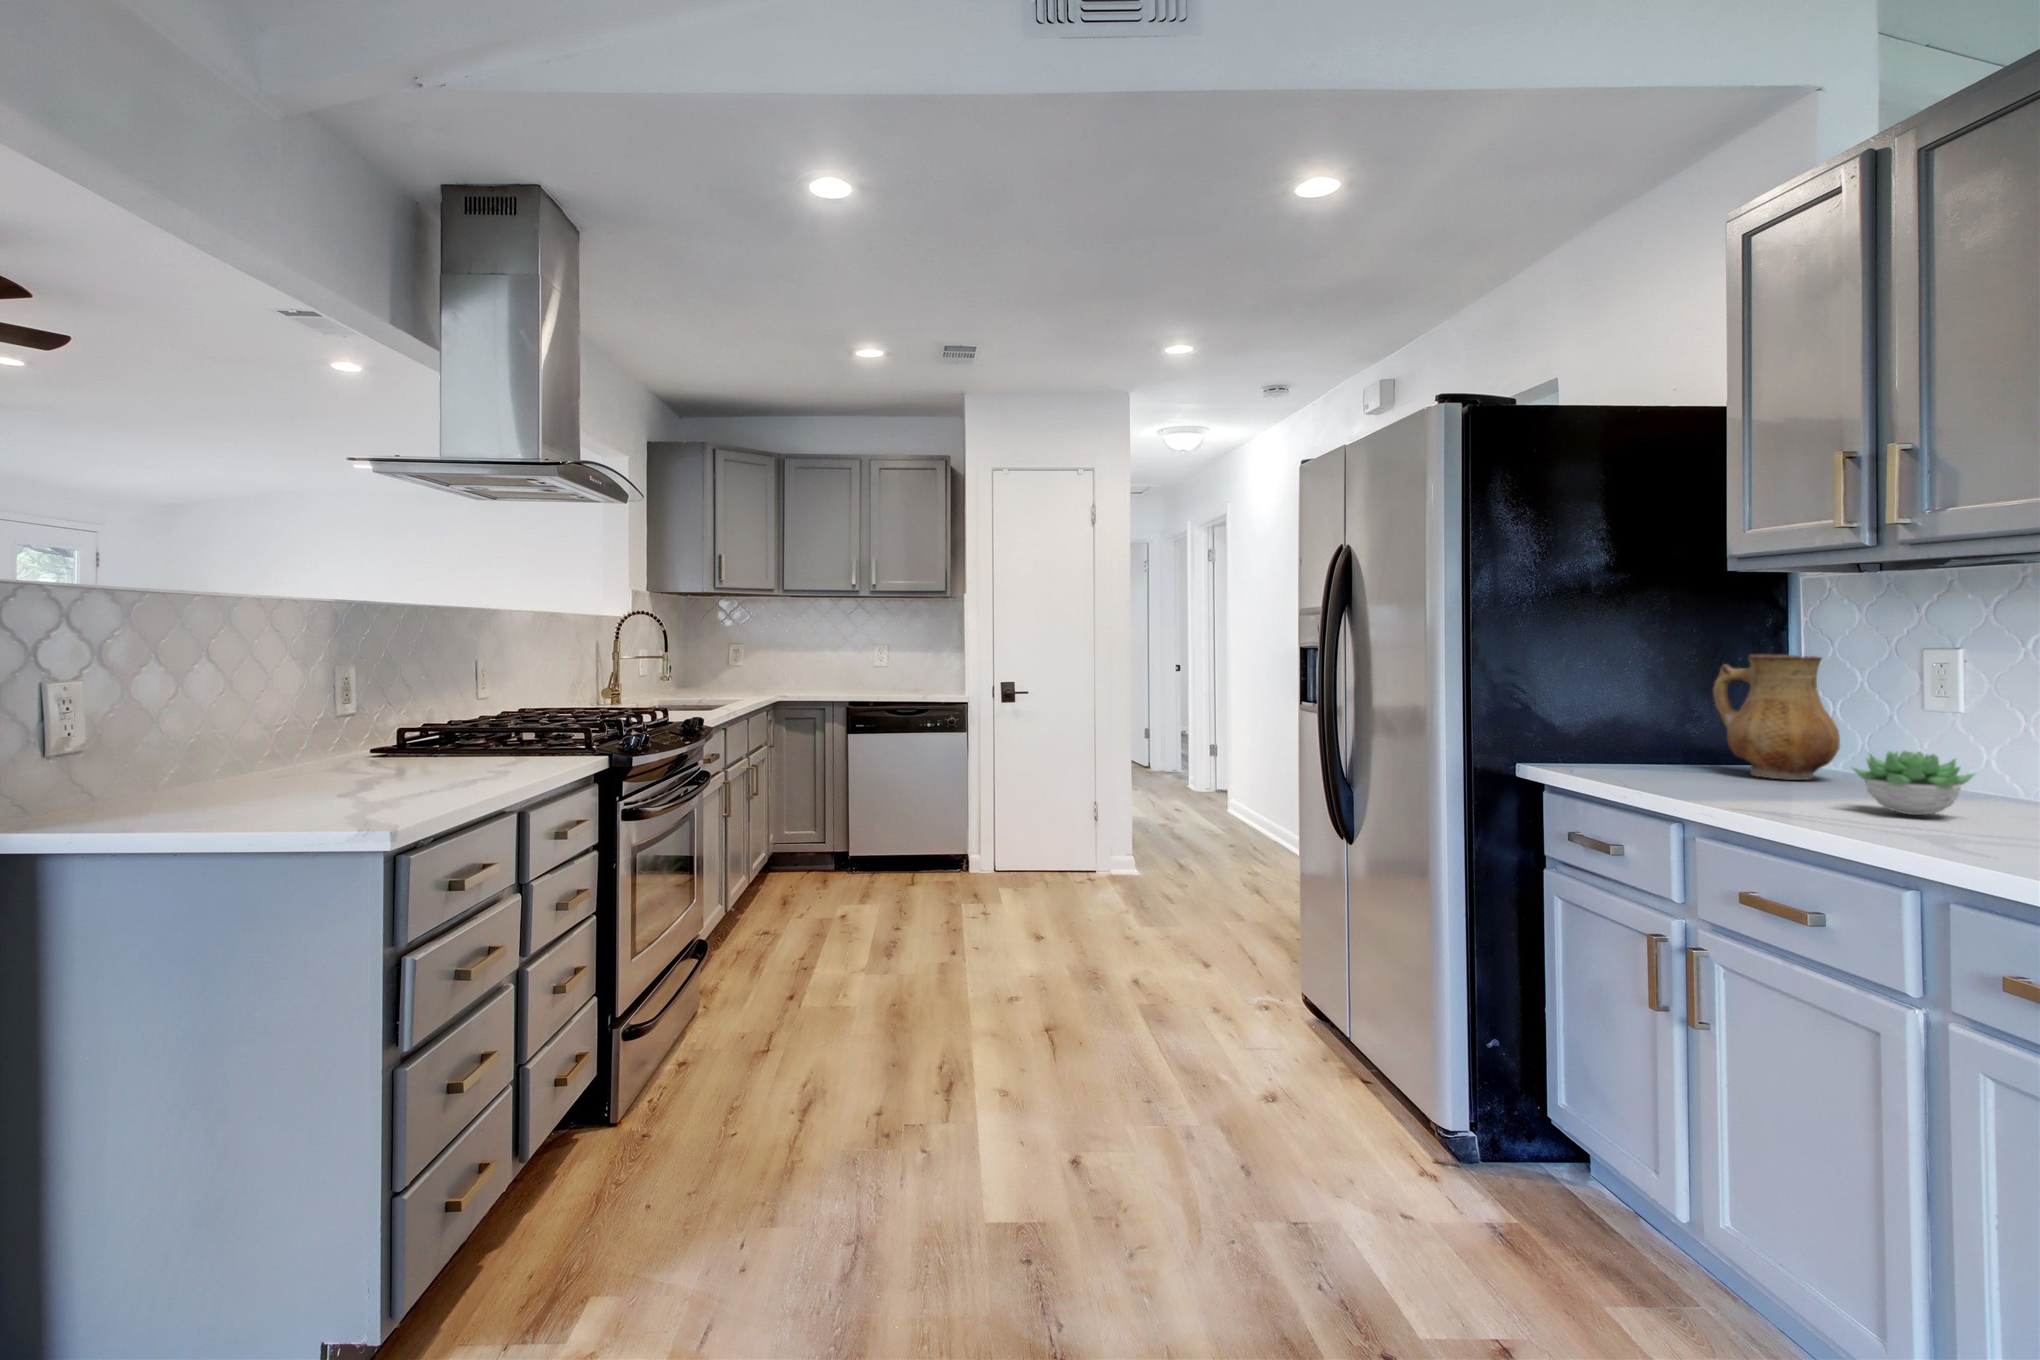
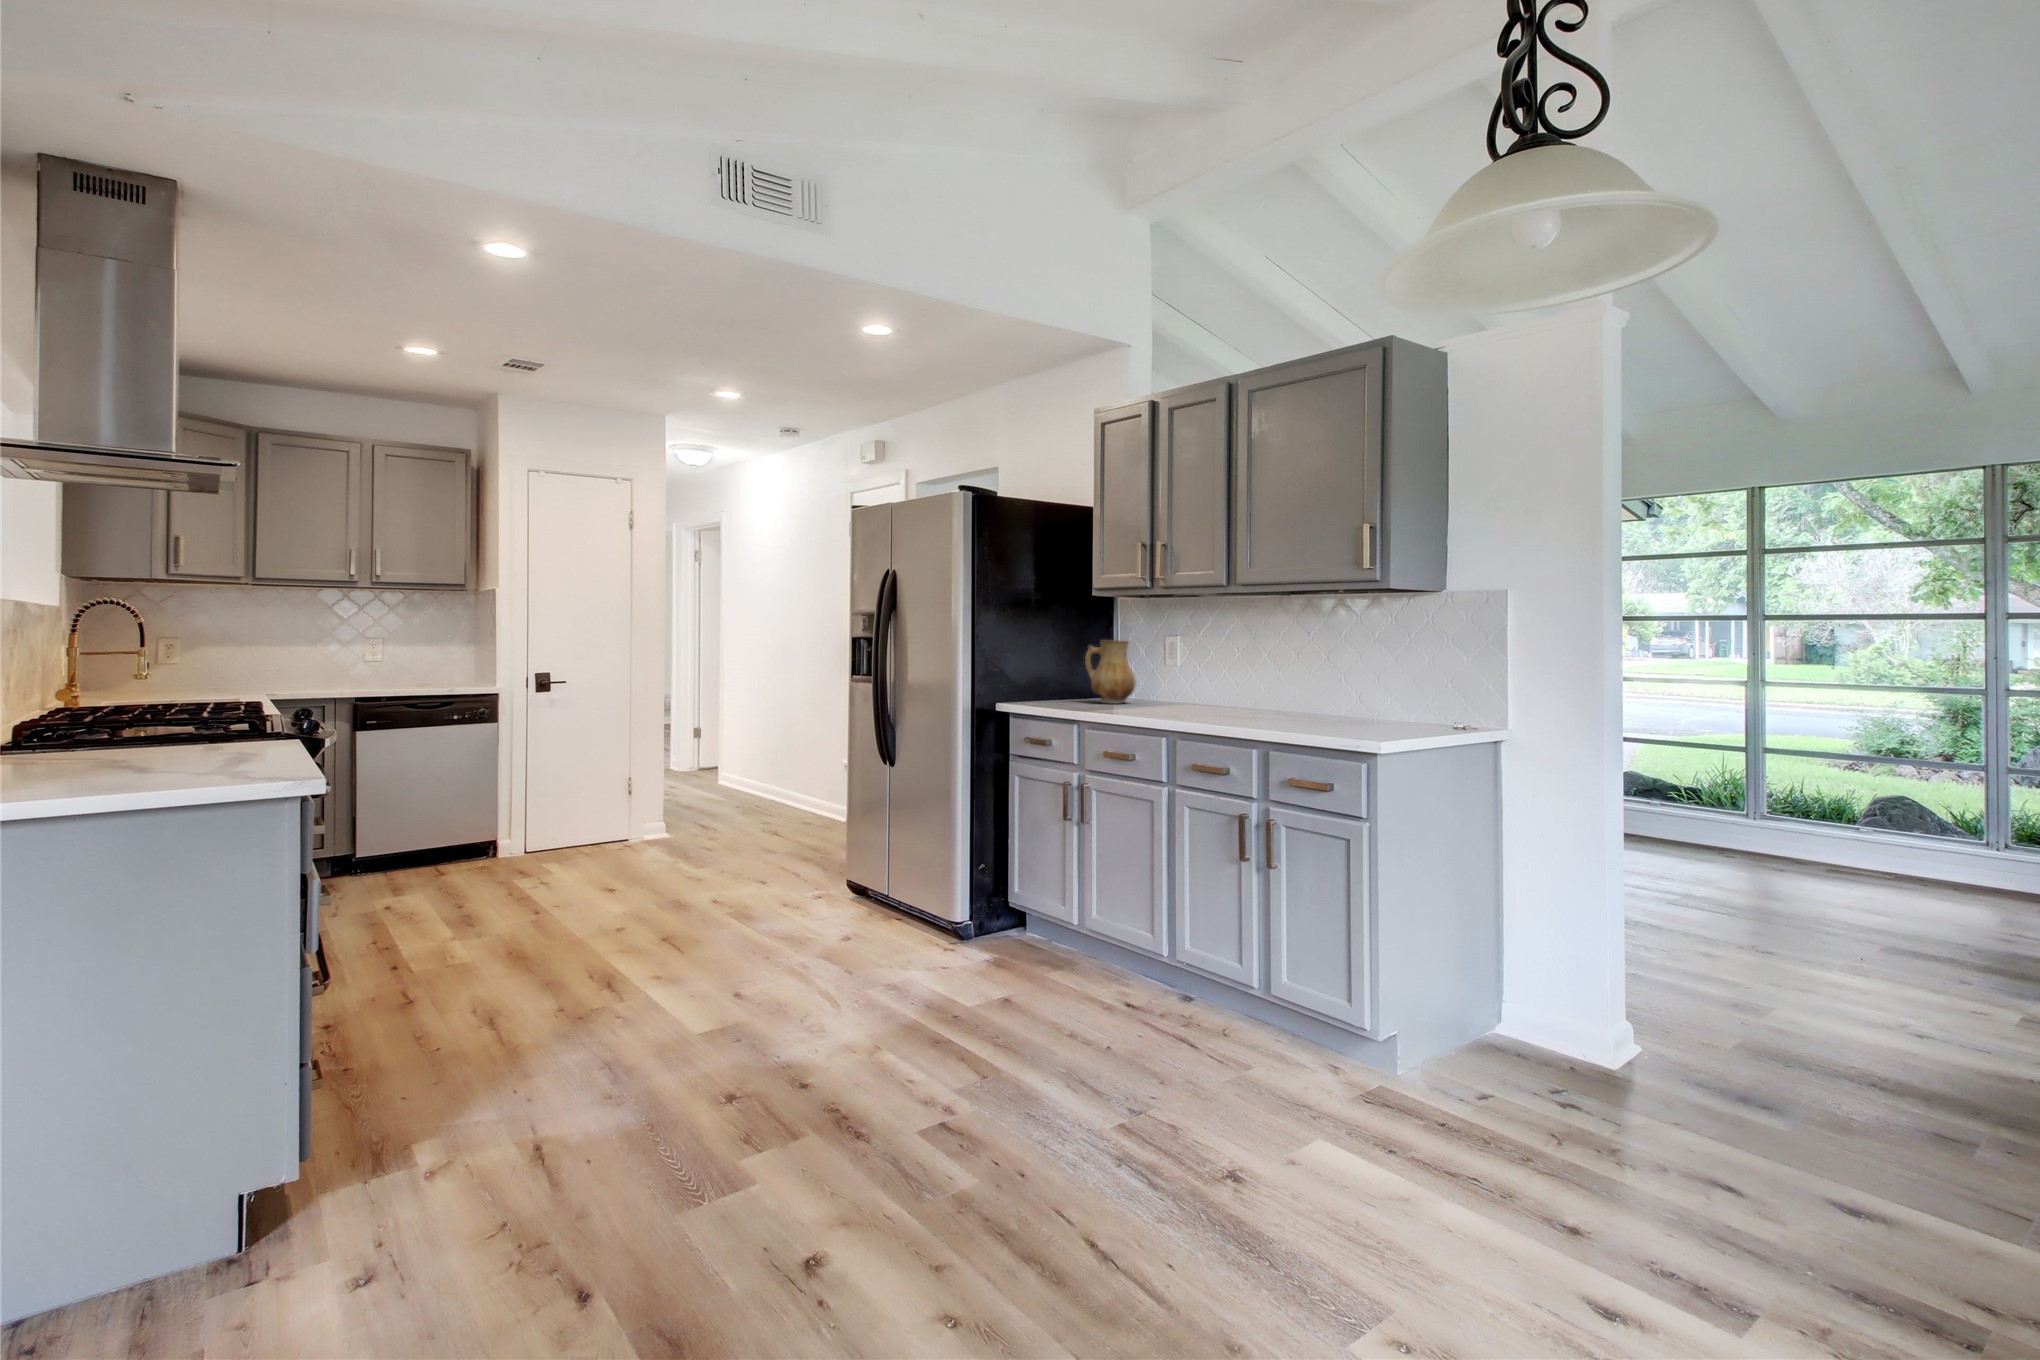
succulent plant: present [1853,751,1974,815] -> none [1140,682,1182,710]

